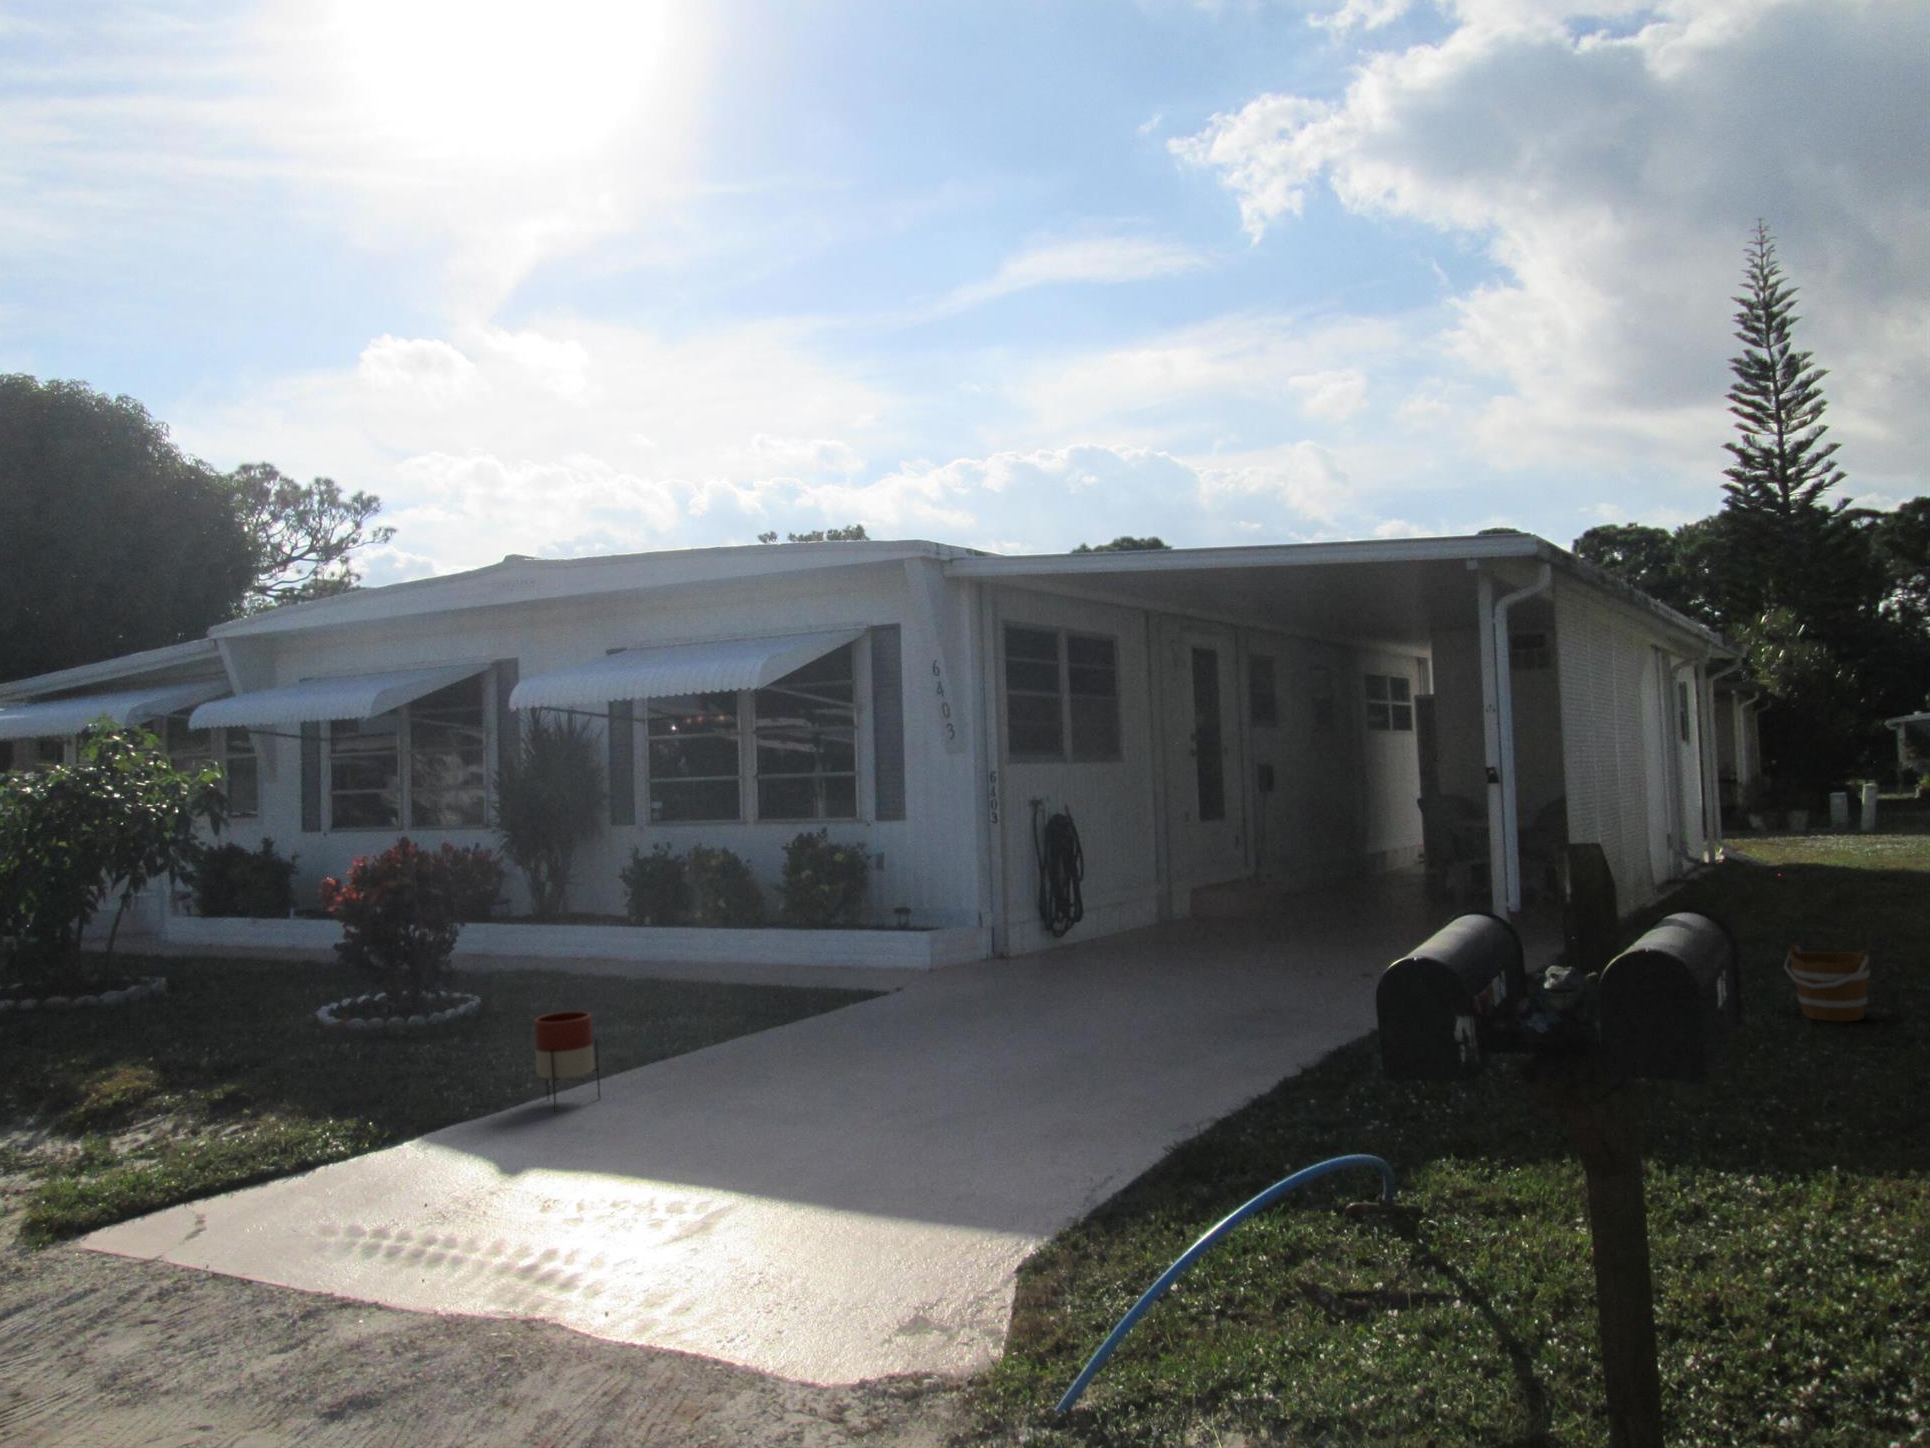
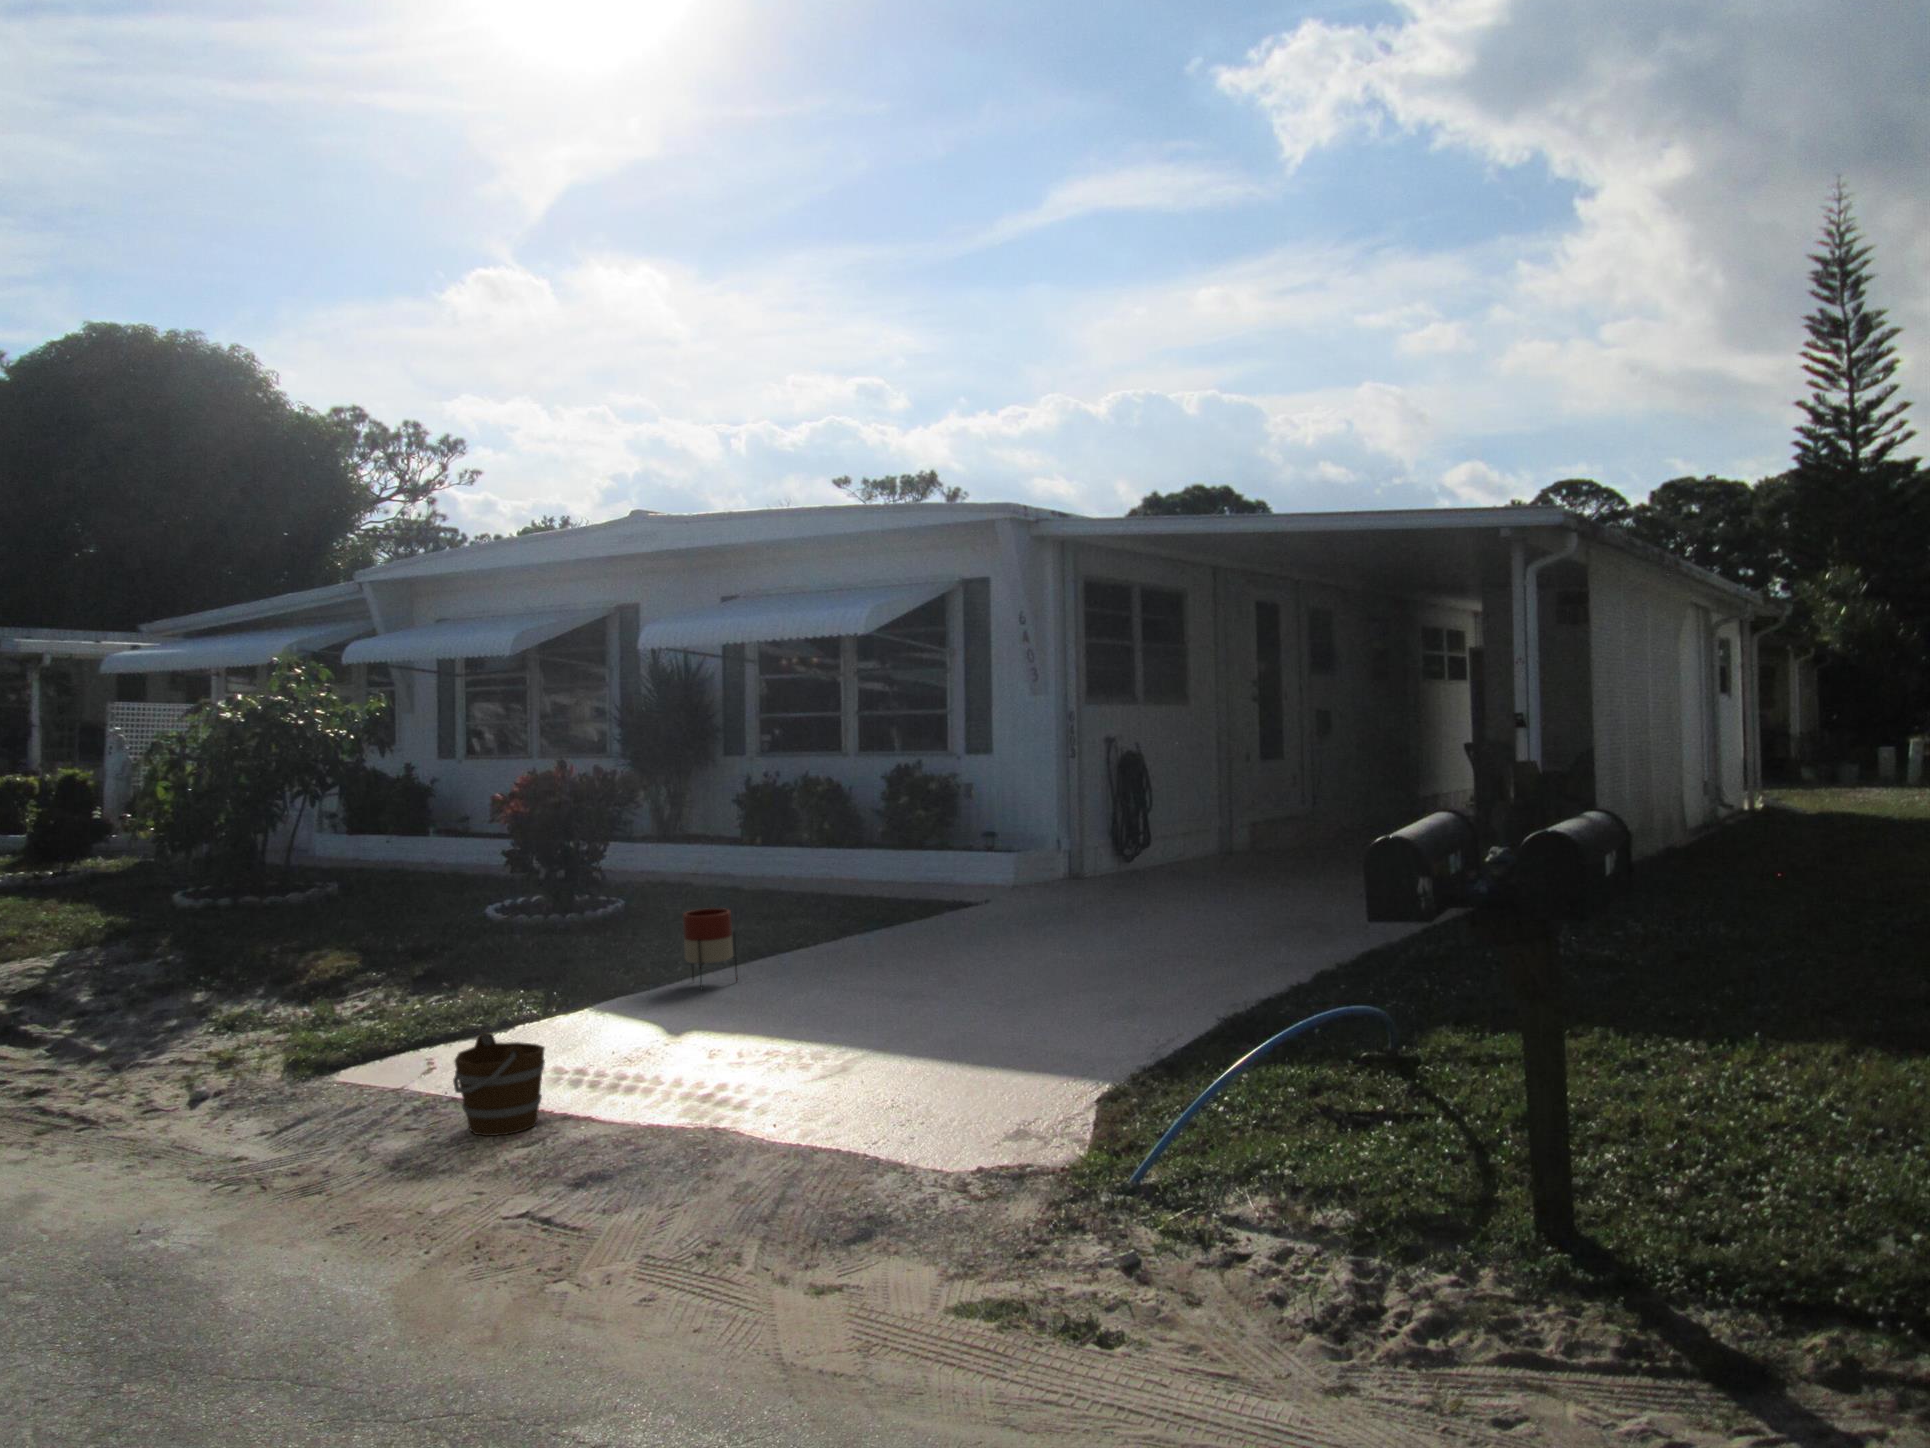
bucket: present [1784,944,1870,1022] -> present [453,1033,545,1136]

